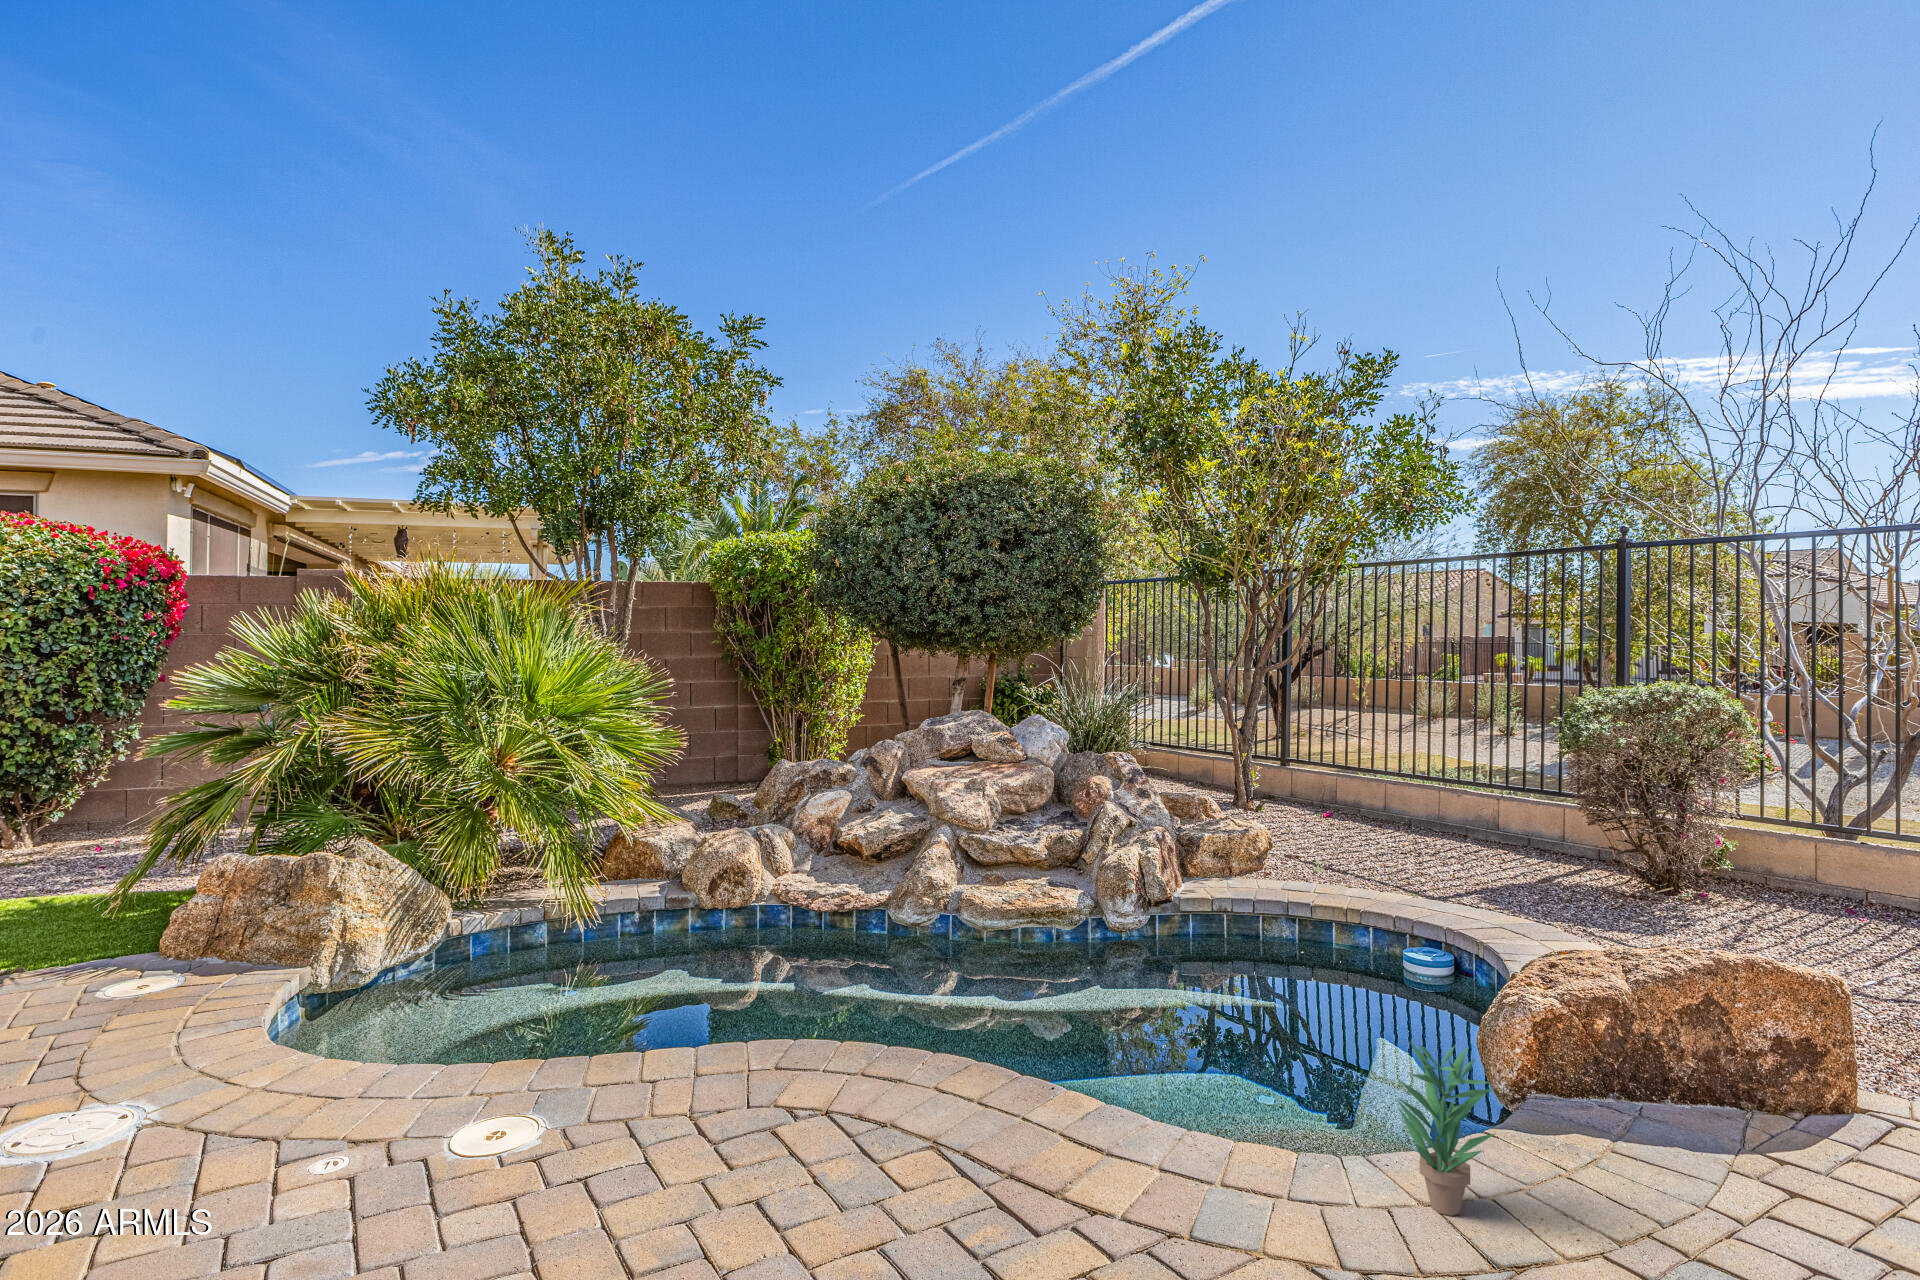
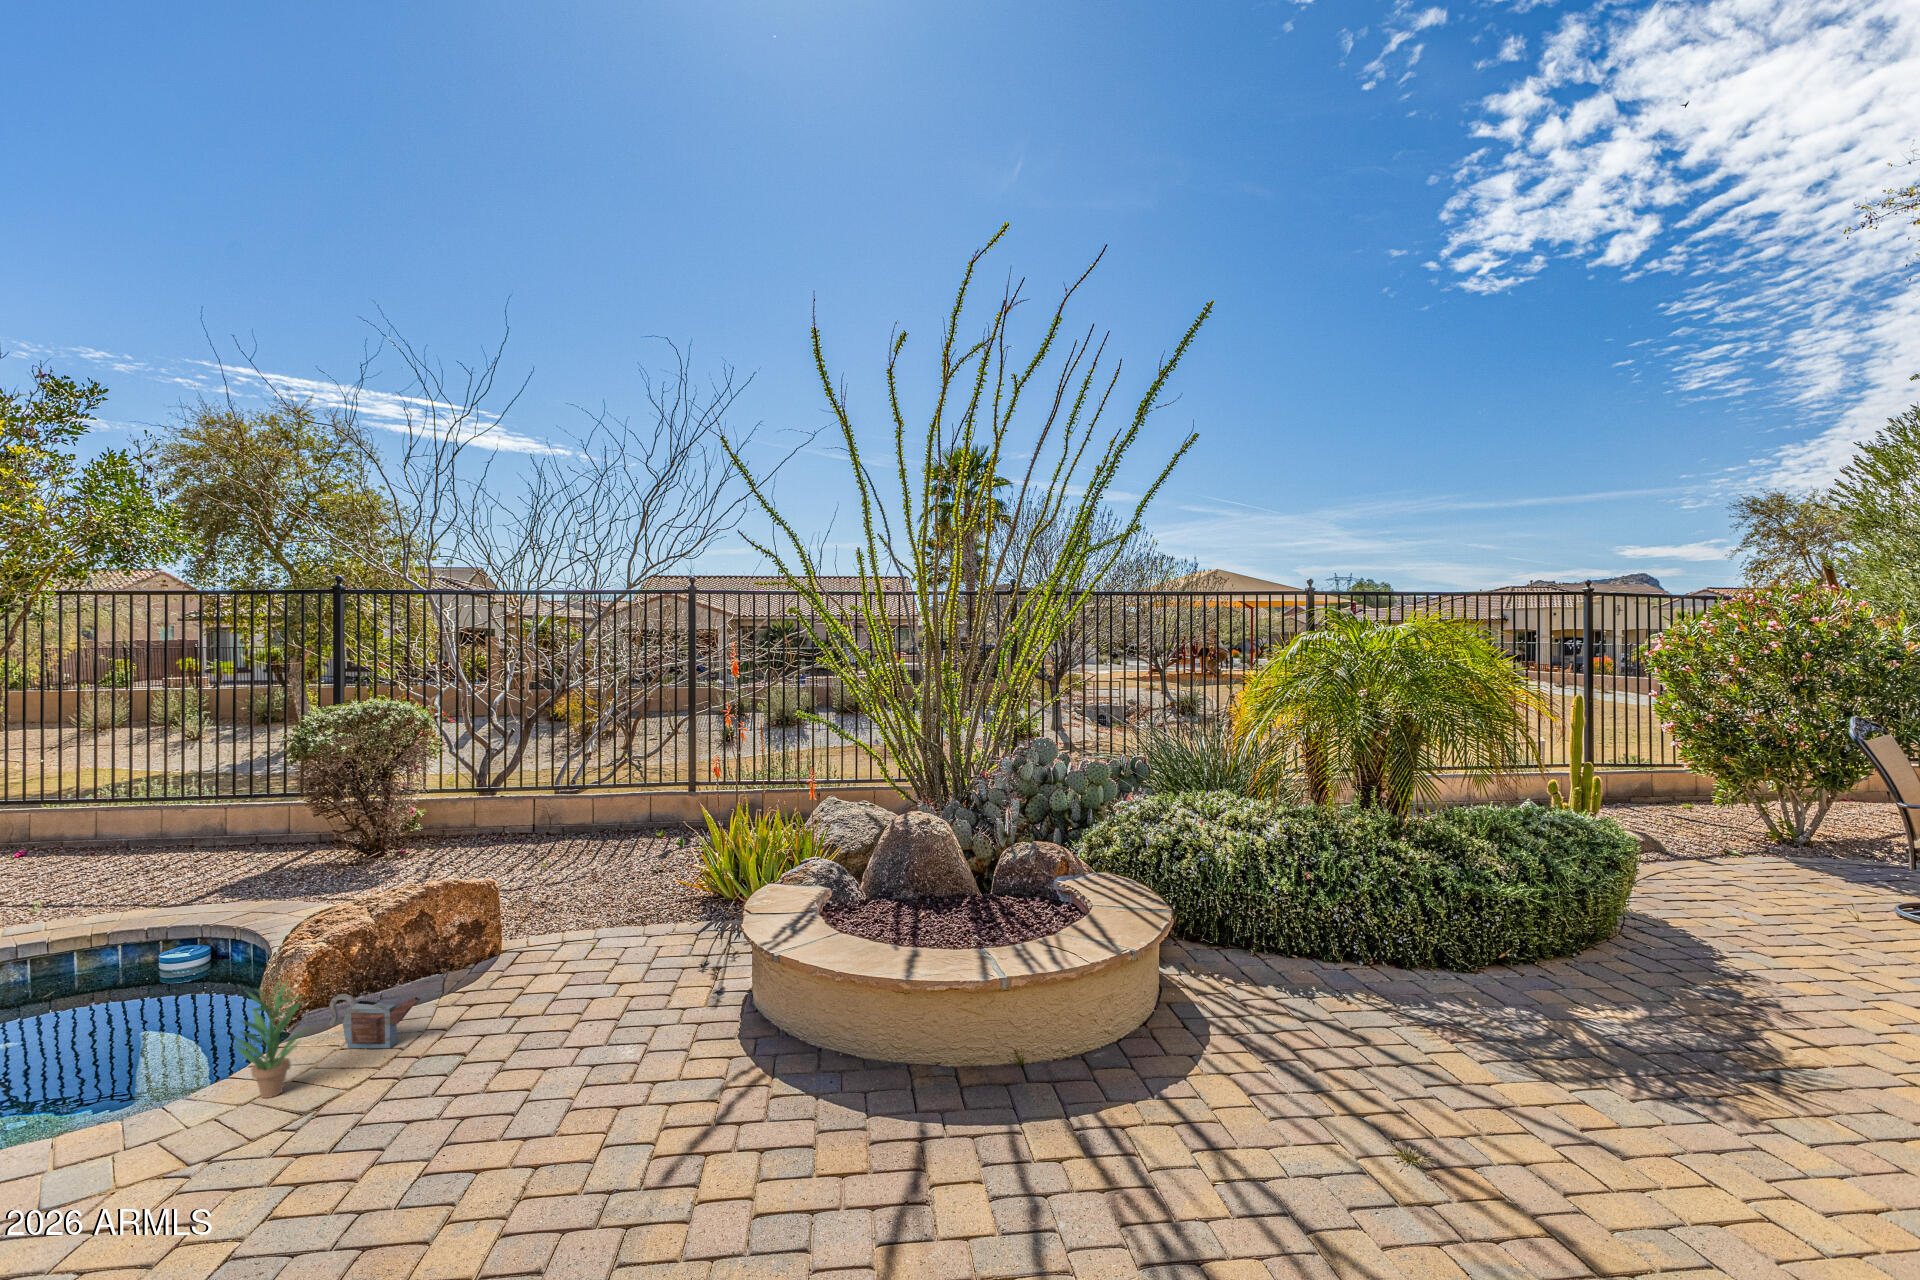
watering can: none [1542,1092,1689,1220] -> present [329,994,420,1048]

